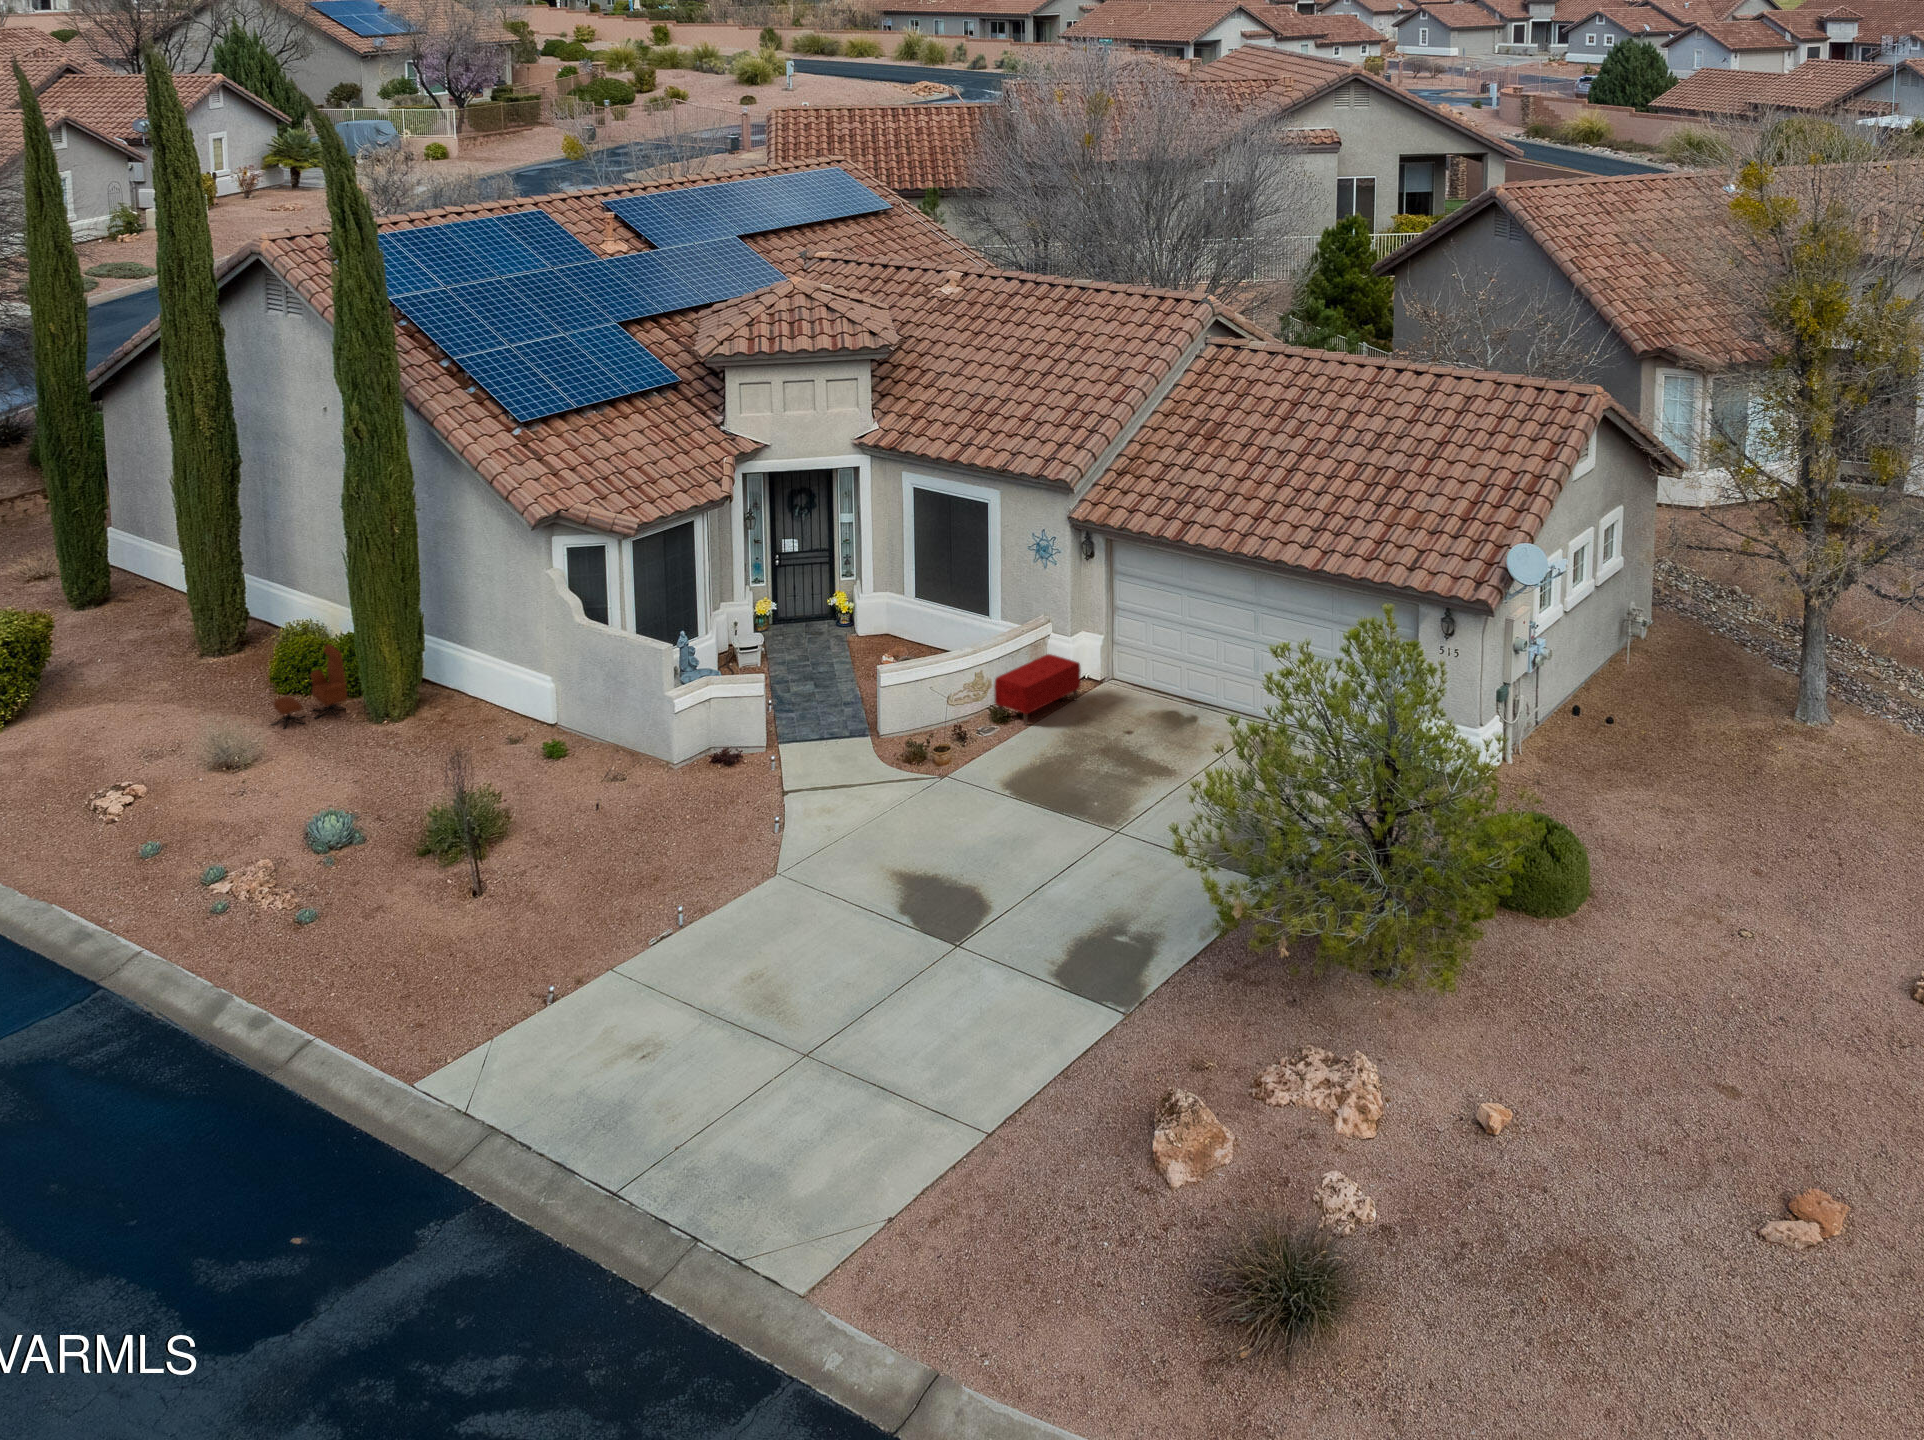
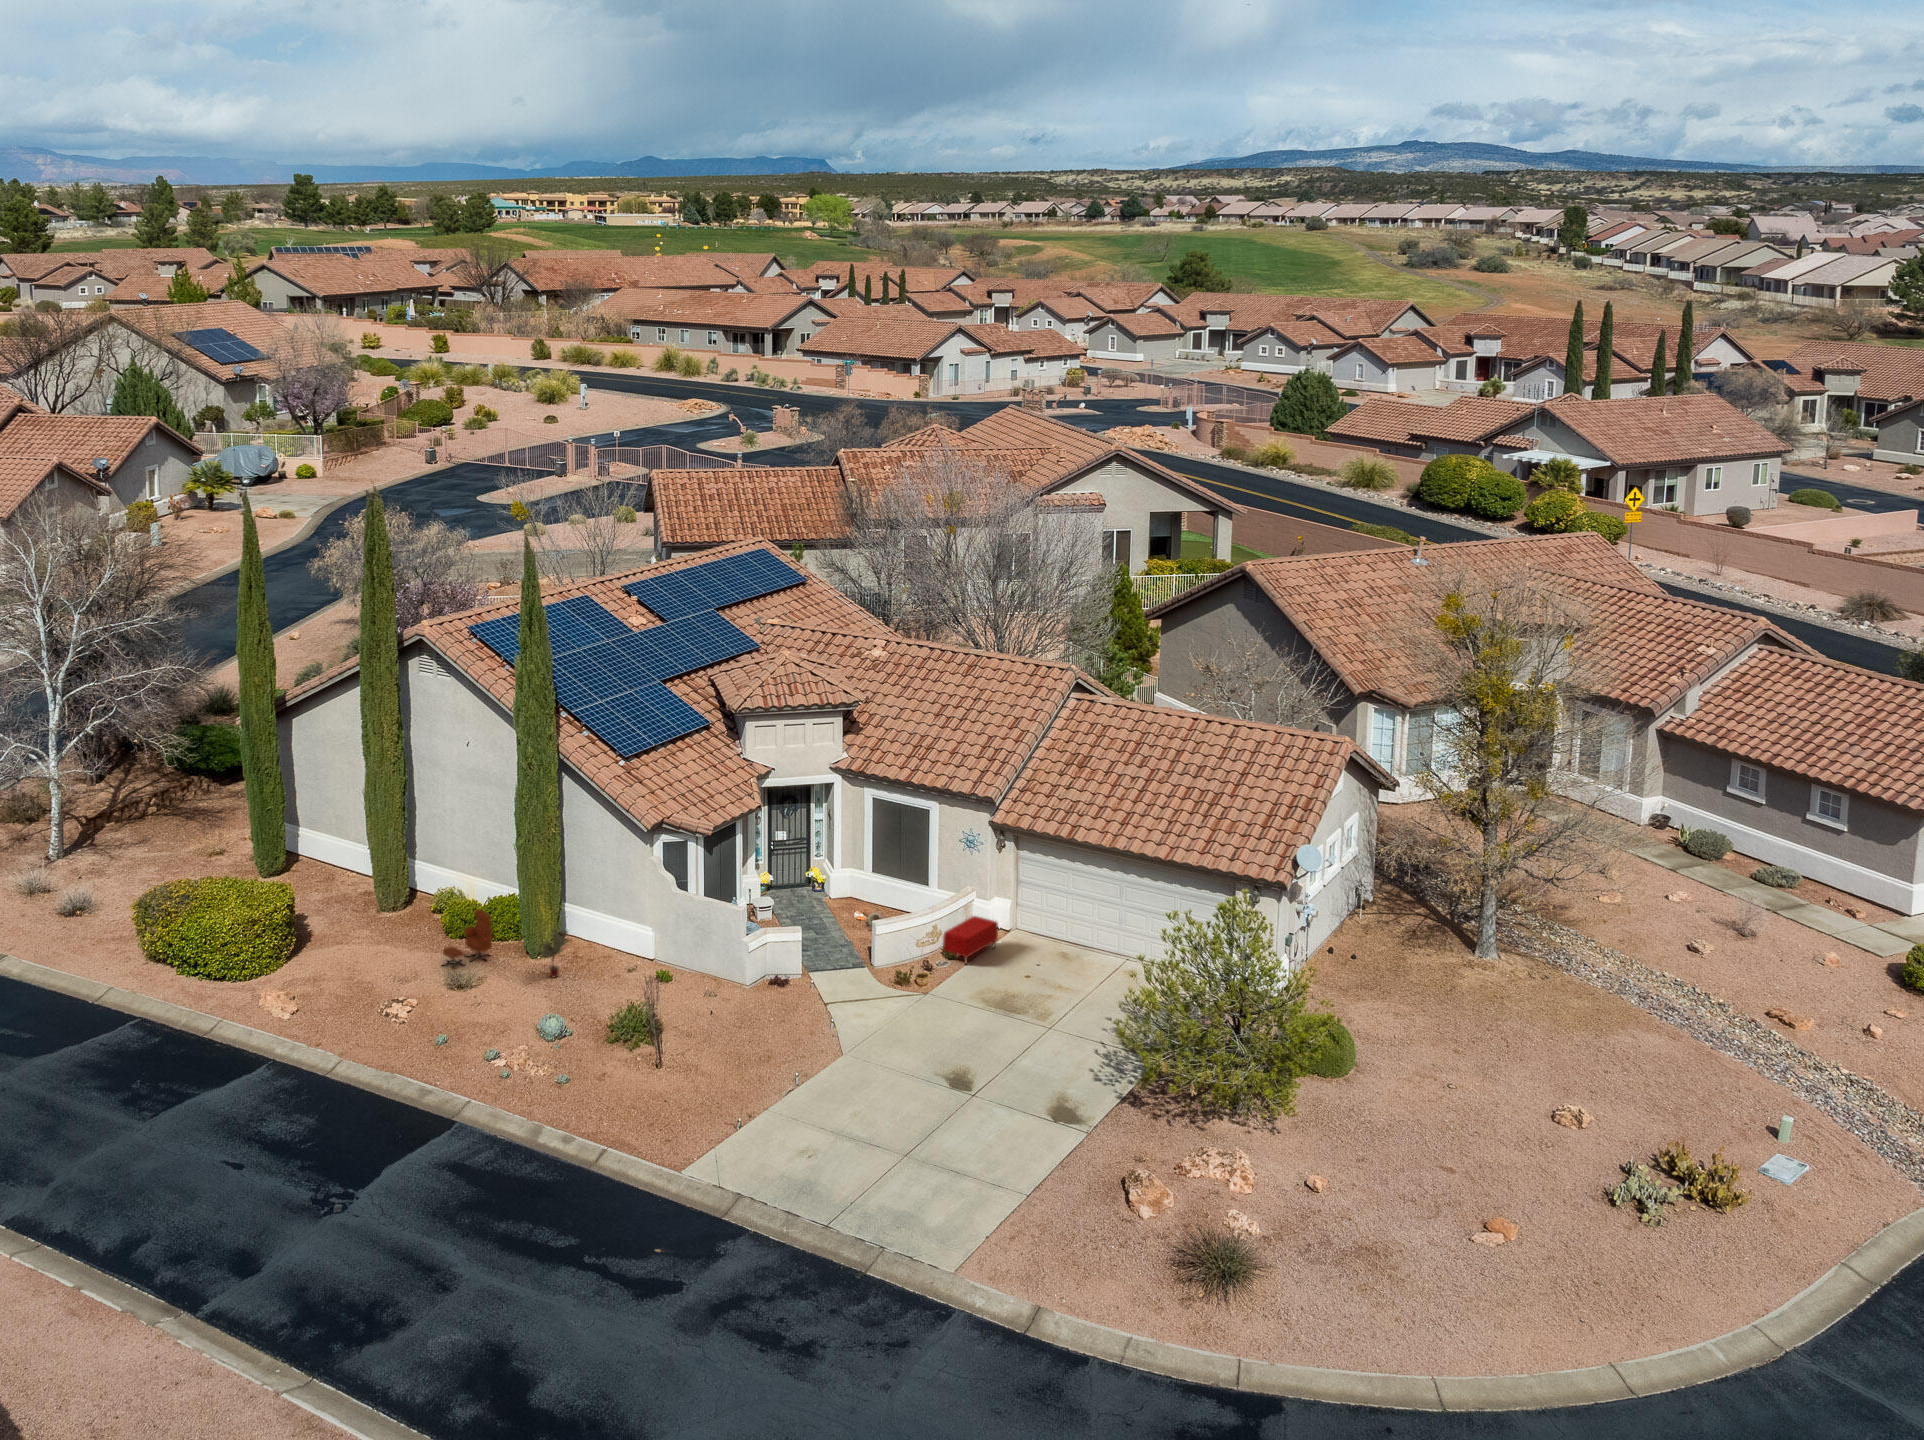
potted tree: none [391,669,443,742] -> present [539,929,569,977]

